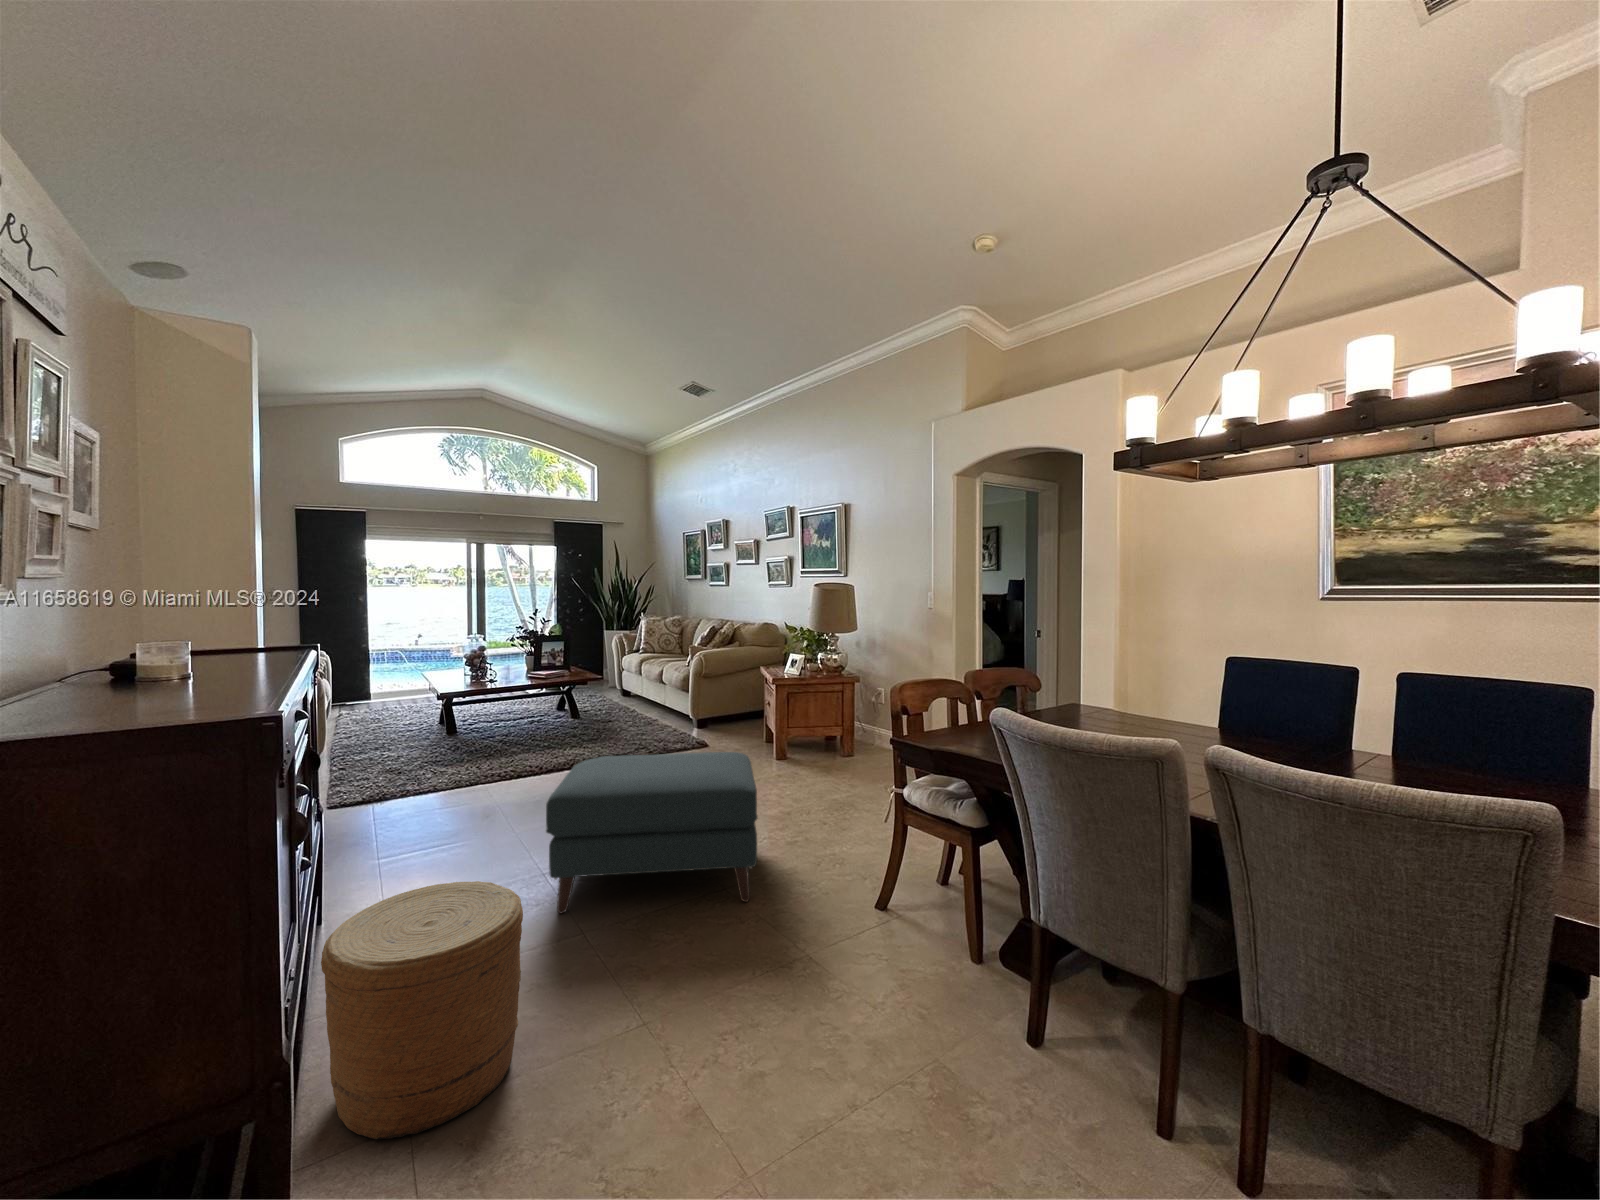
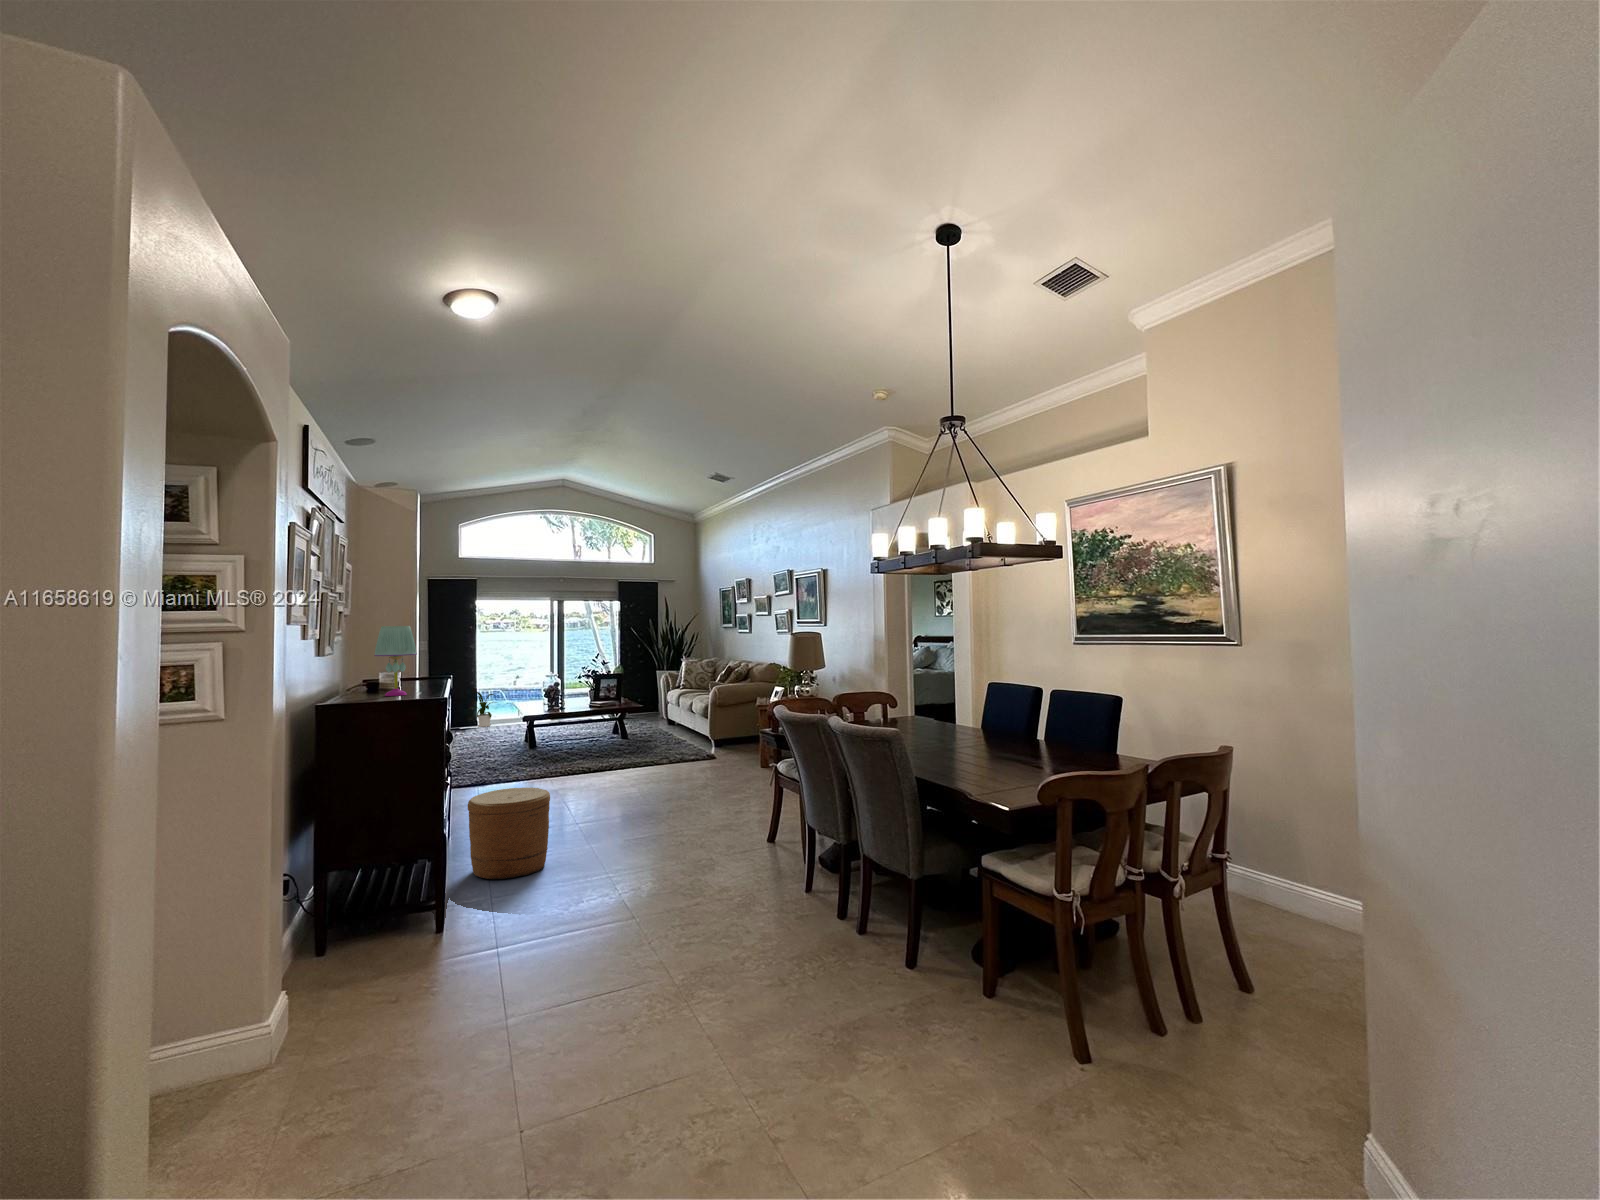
table lamp: none [41,519,180,702] -> present [374,626,417,696]
house plant: none [353,656,401,700] -> present [471,692,495,727]
ottoman: present [546,752,757,913] -> none [572,745,703,828]

